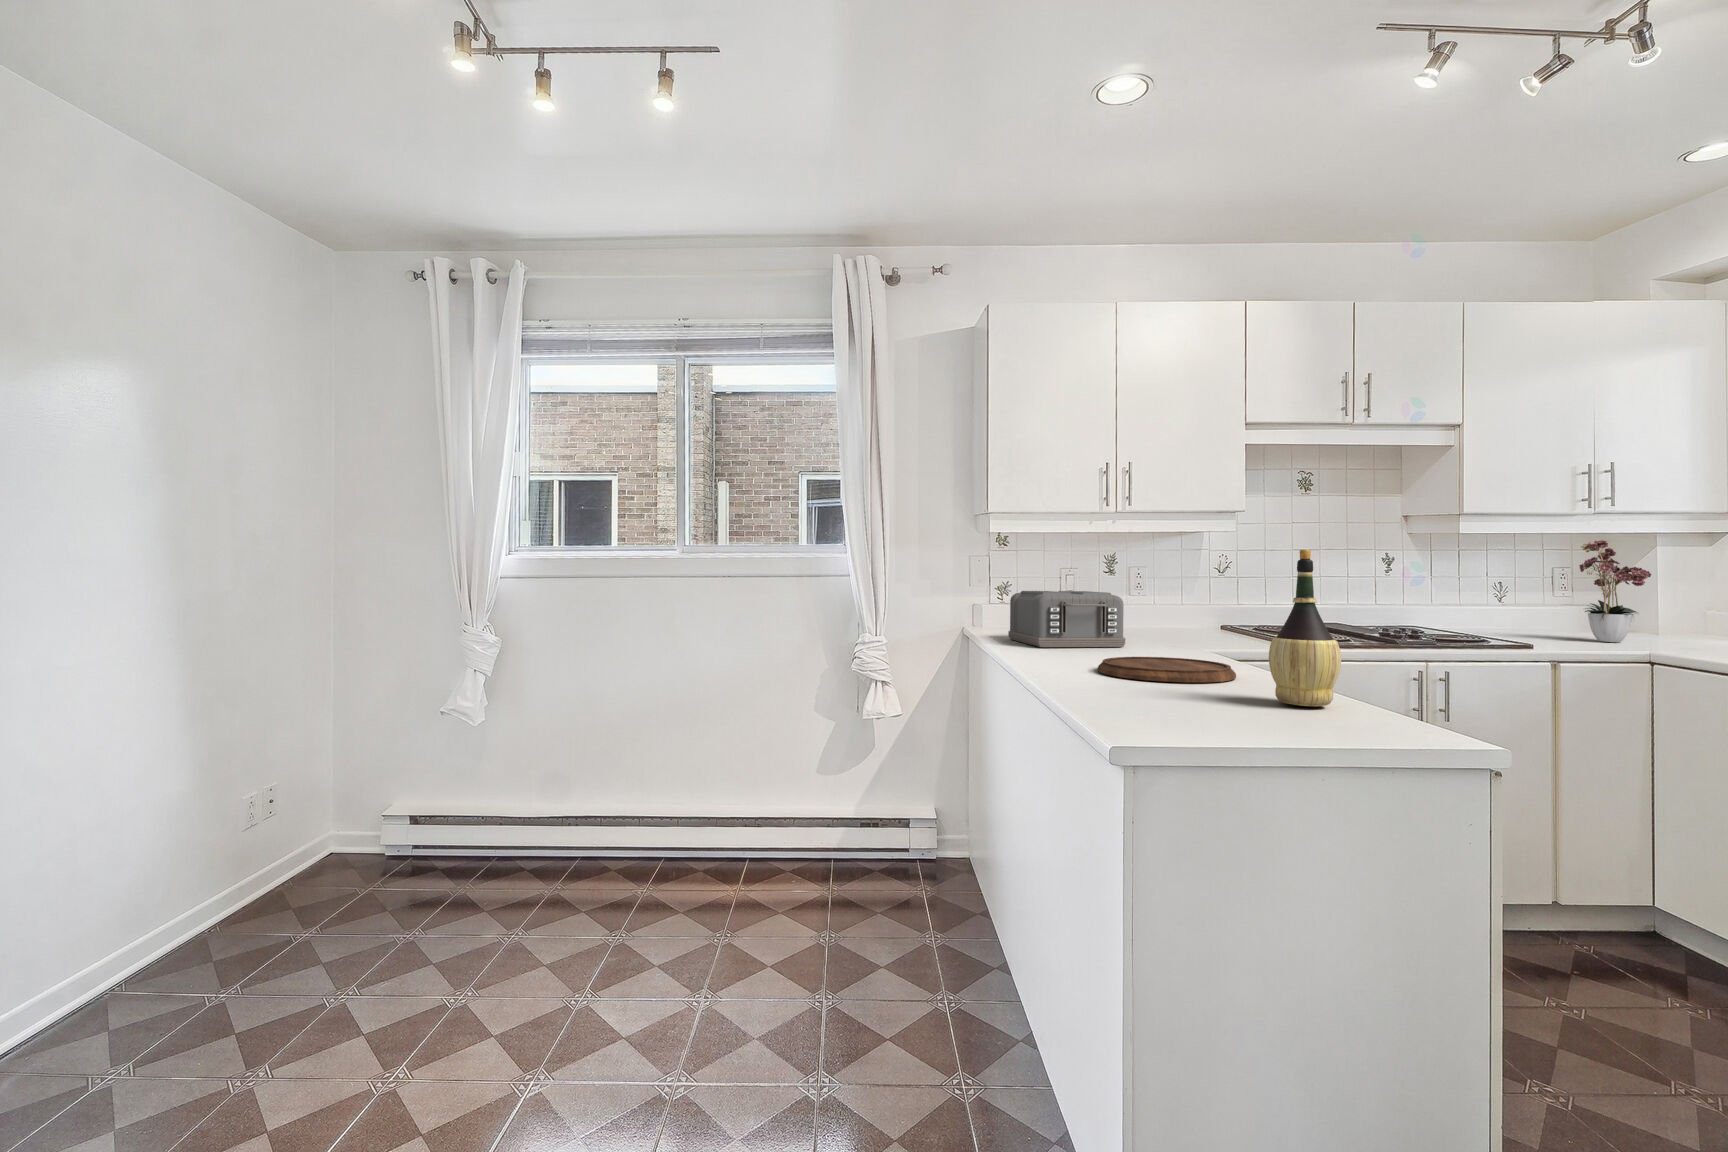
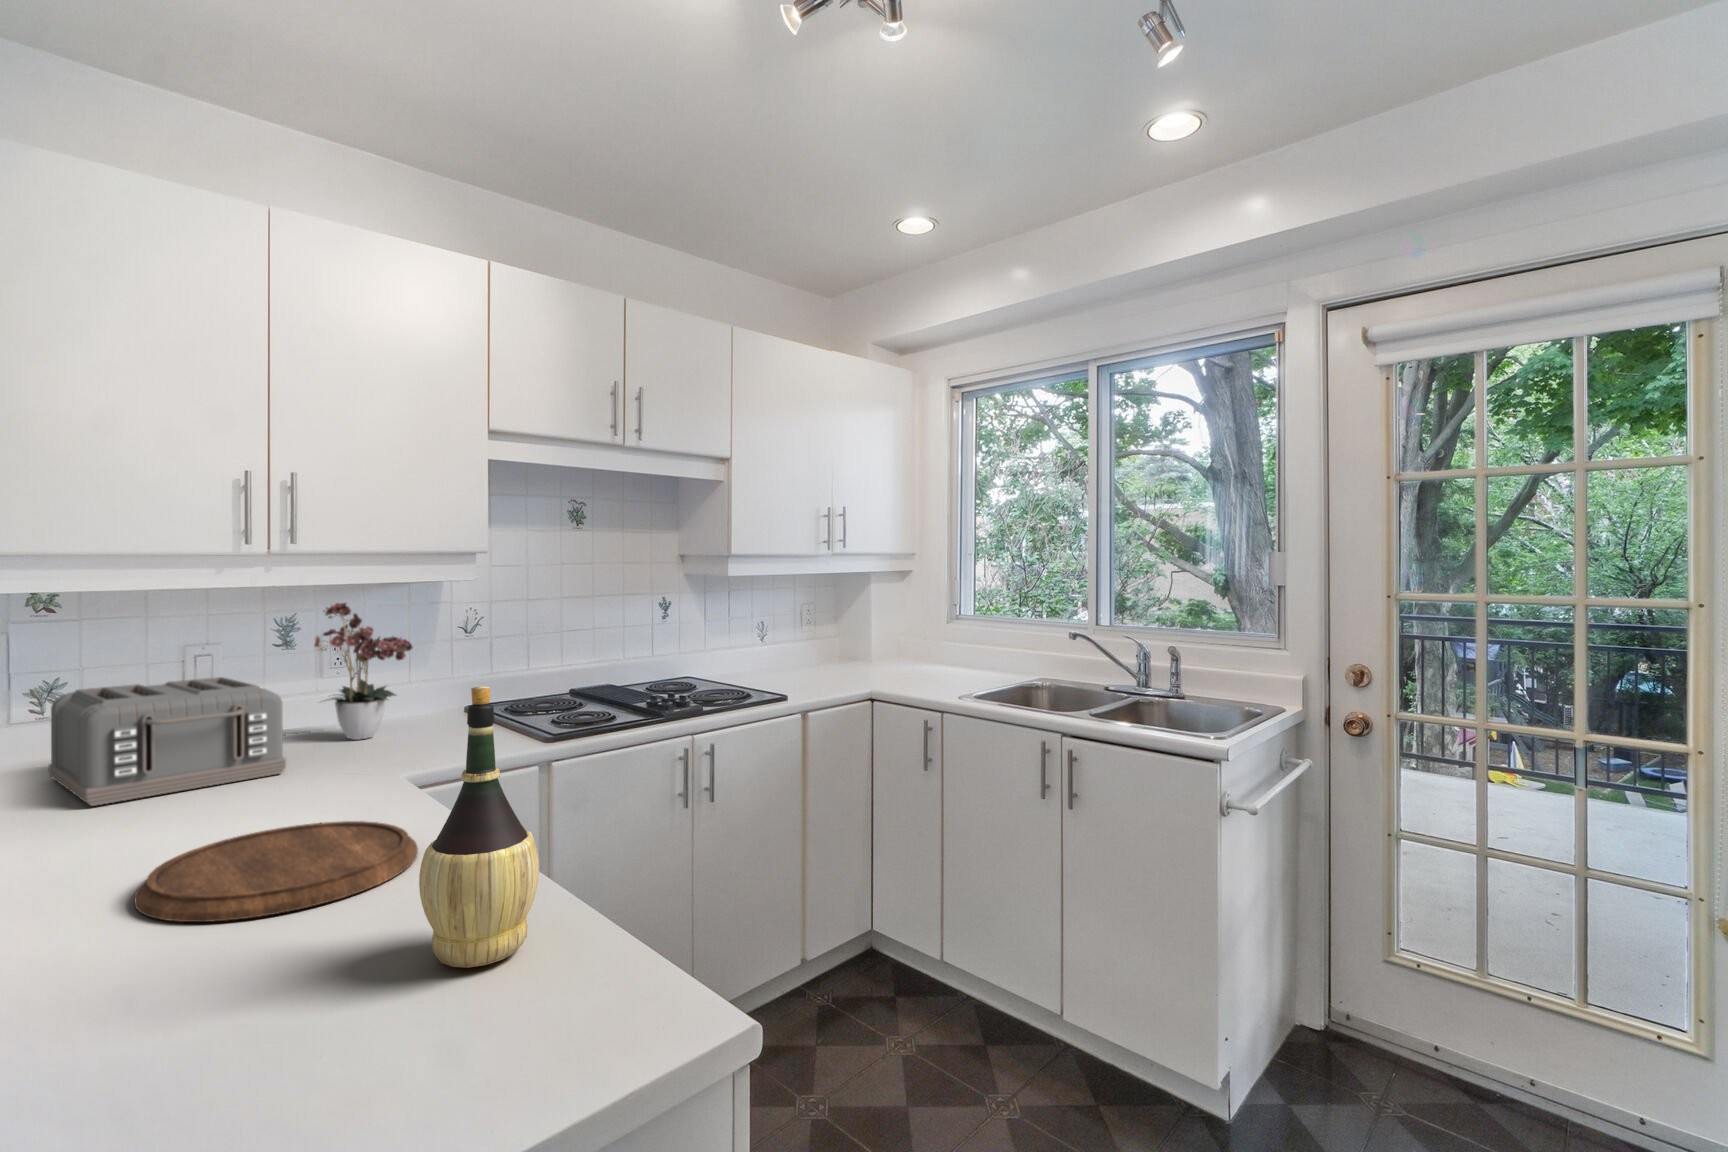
flower arrangement: present [1579,540,1651,642] -> present [314,603,413,740]

